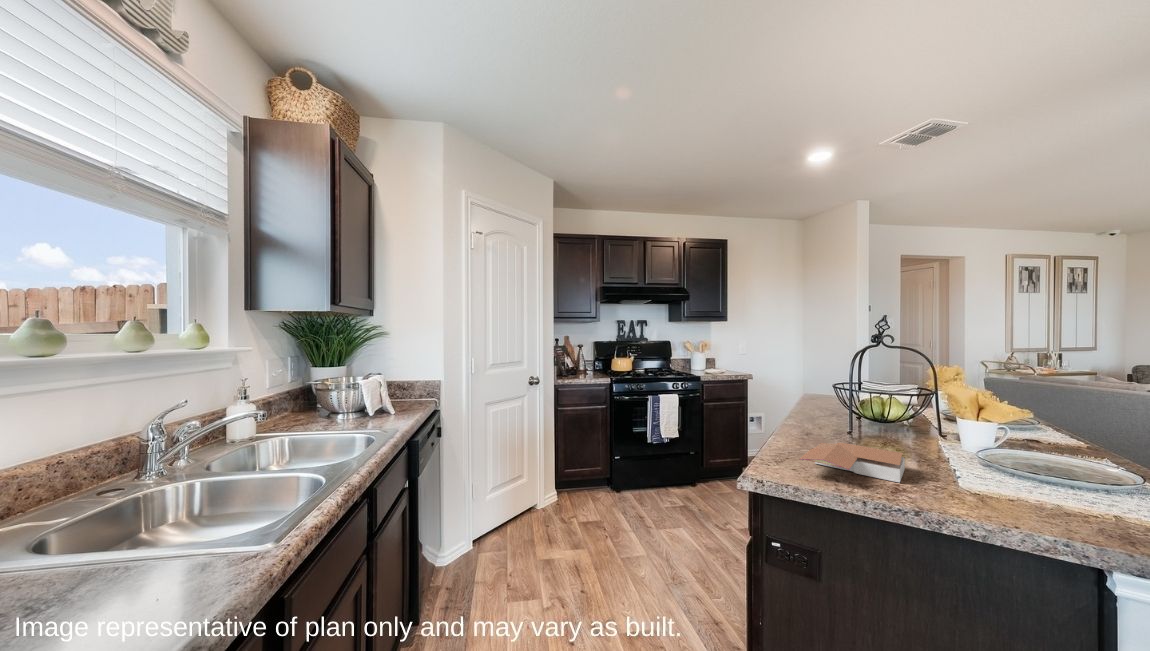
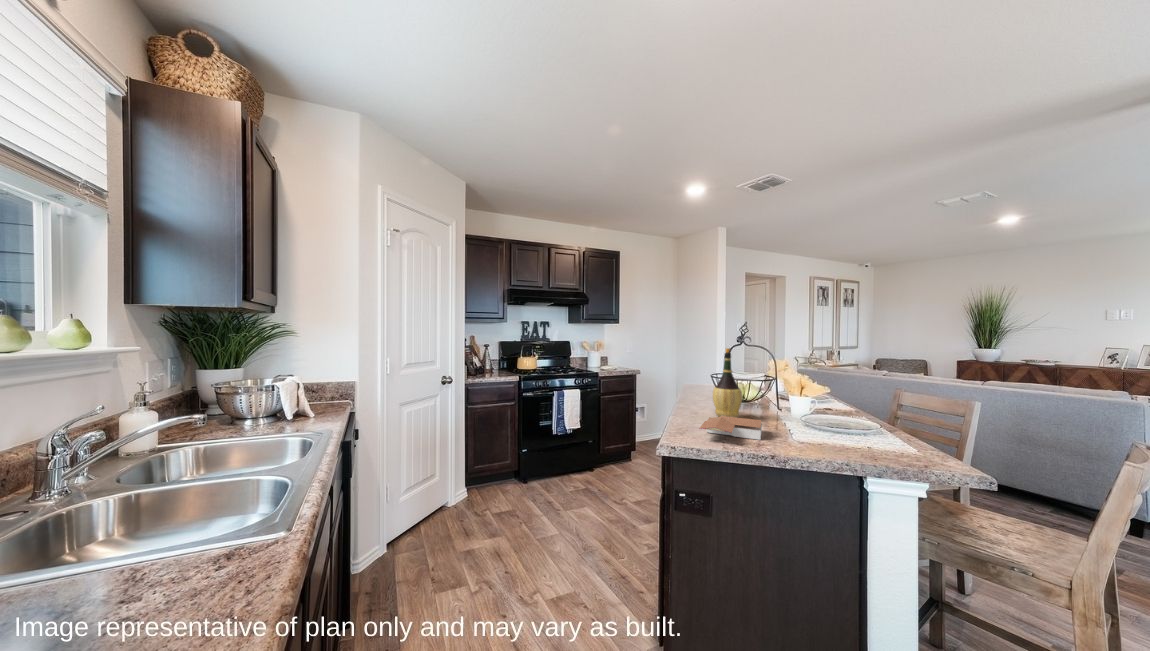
wine bottle: none [830,350,876,446] -> present [713,348,742,418]

